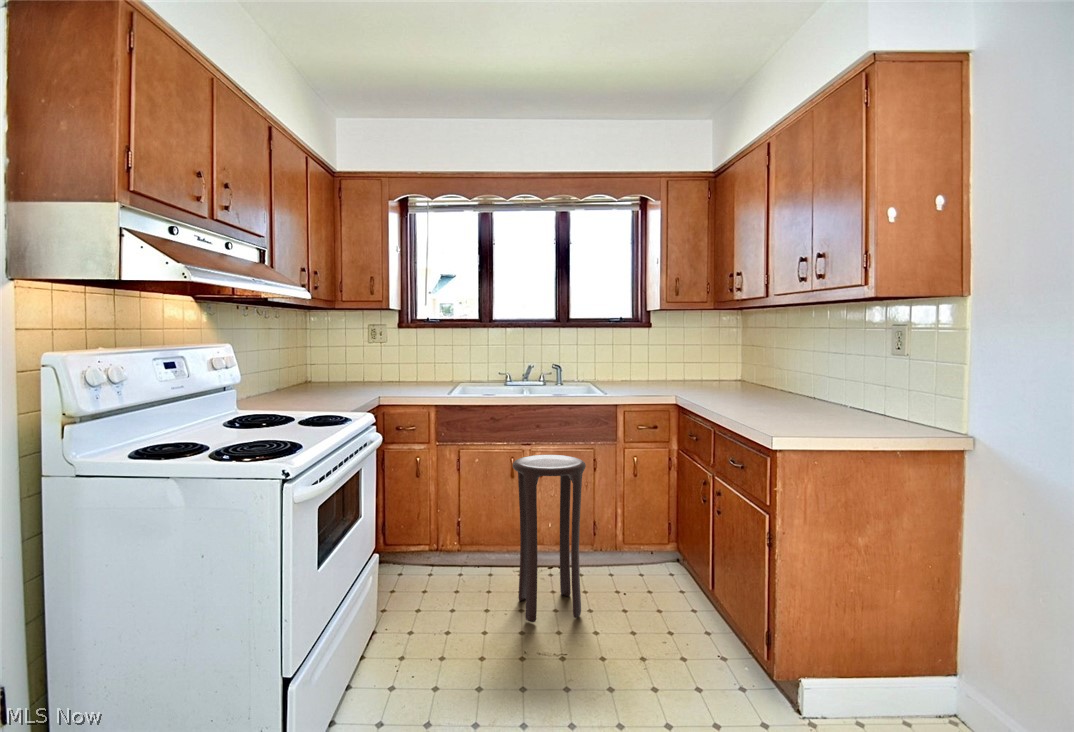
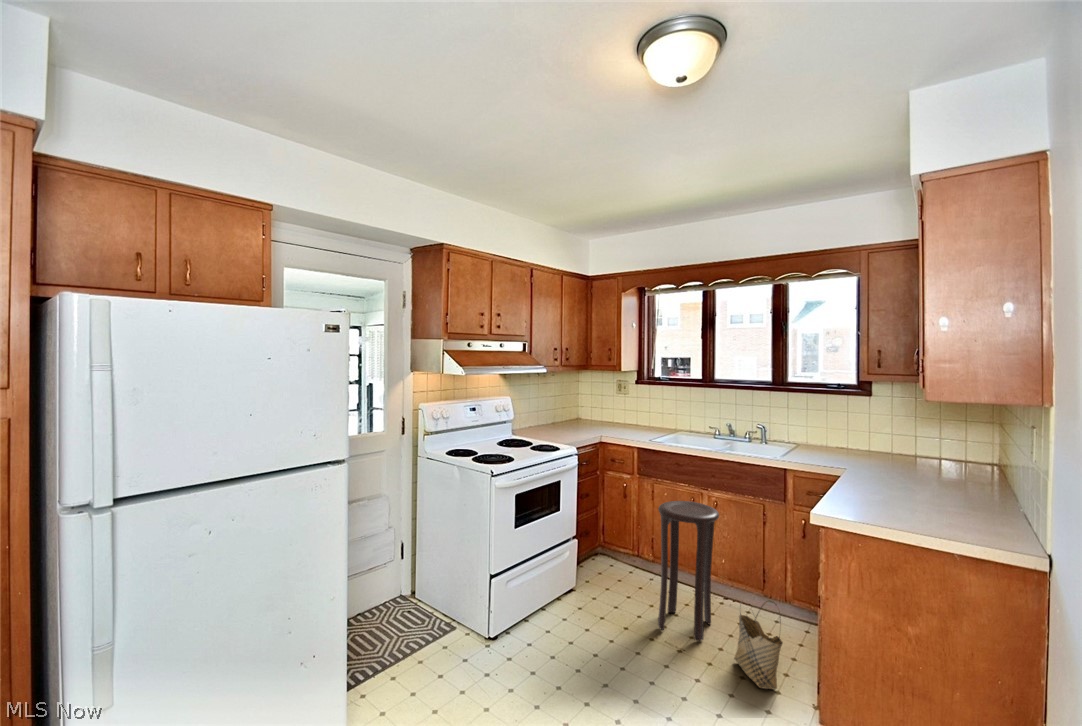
woven basket: none [626,539,688,636] -> present [734,600,783,689]

